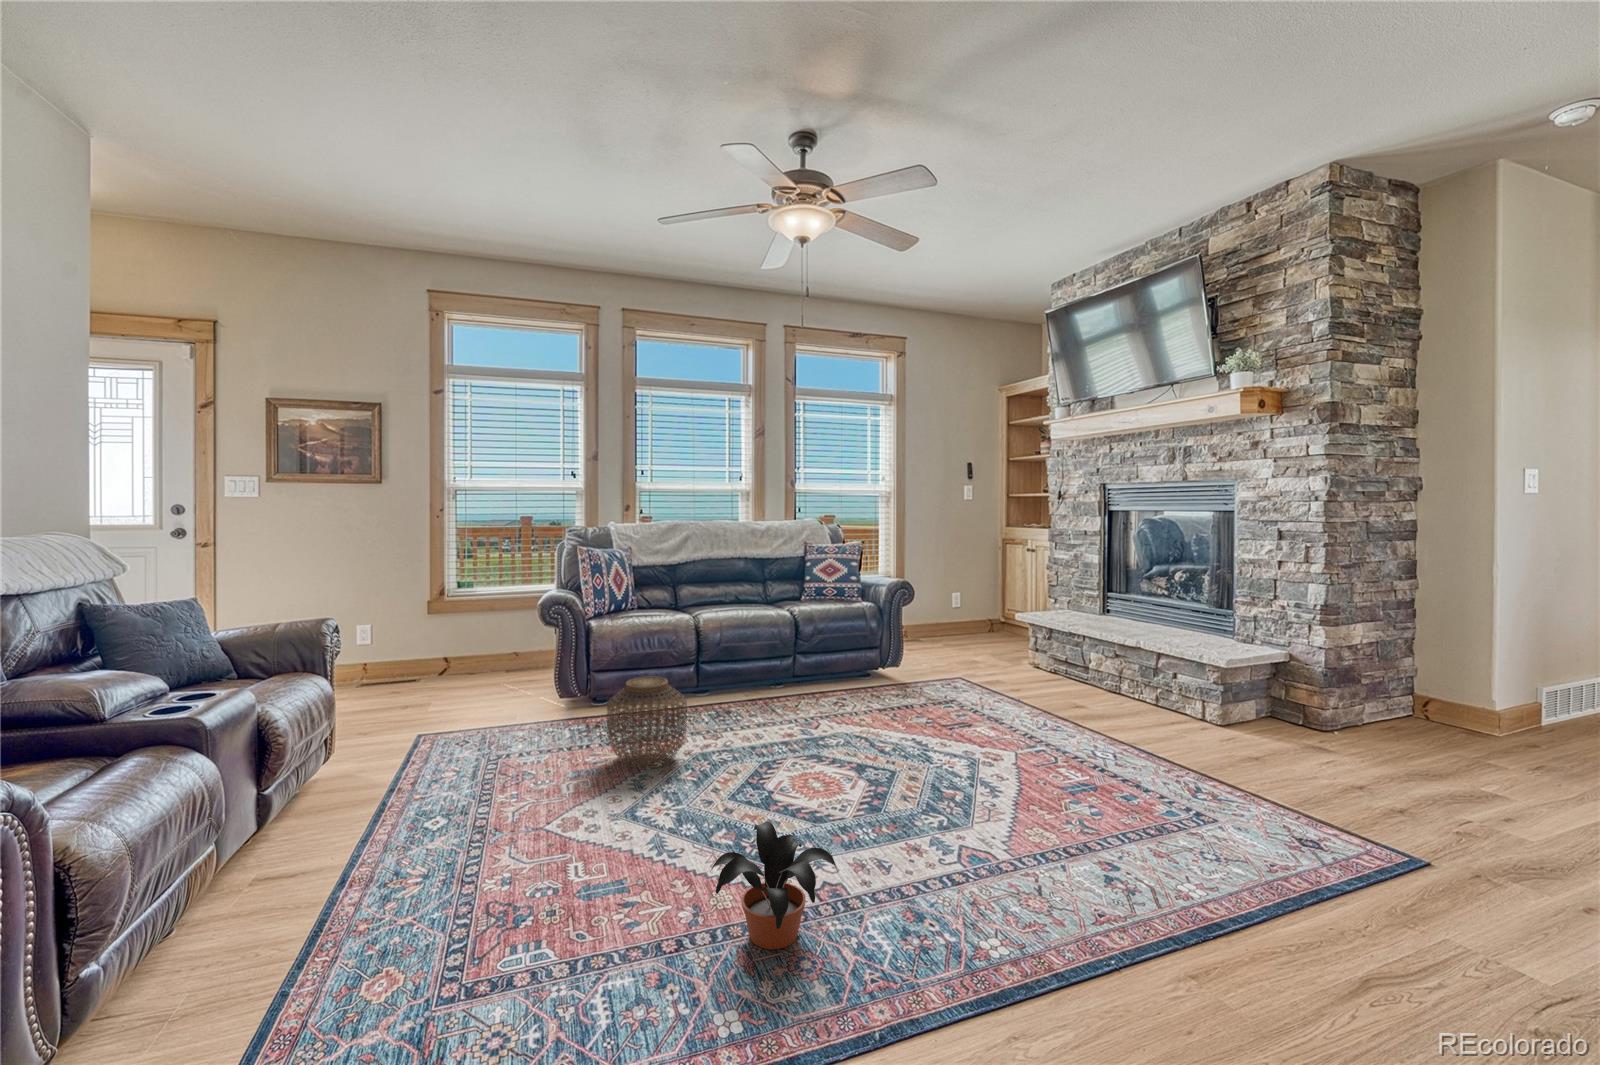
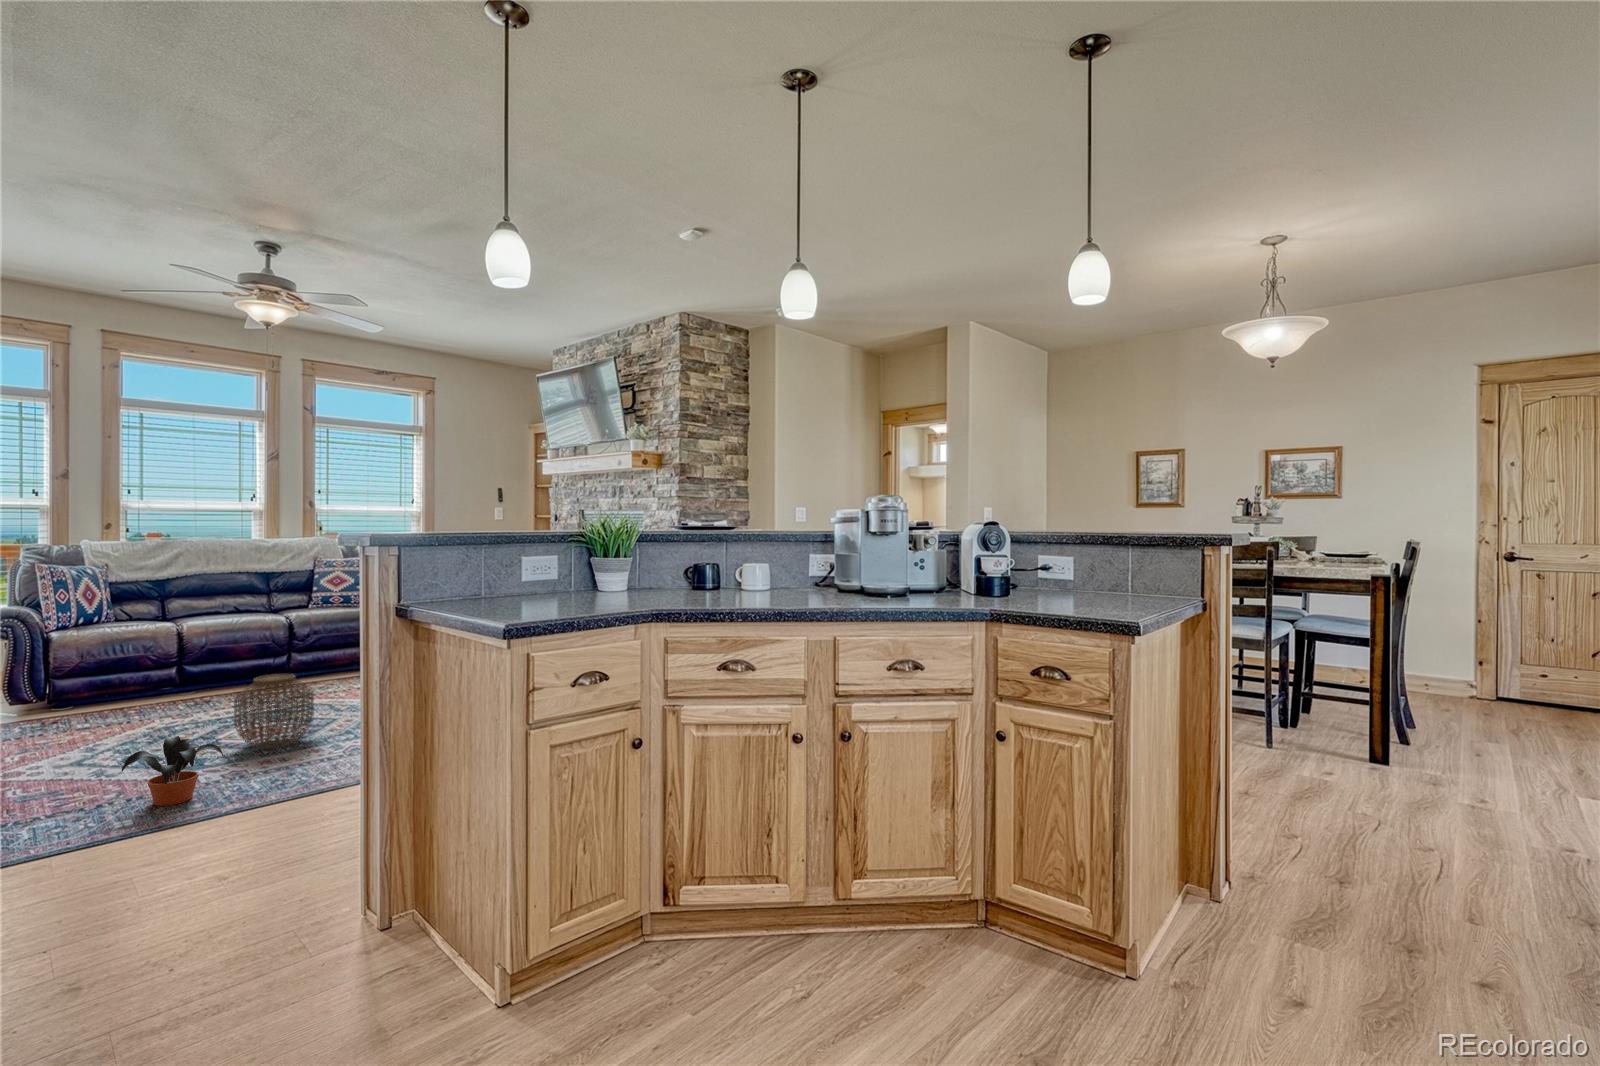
woven basket: present [607,677,687,769] -> present [234,674,314,749]

